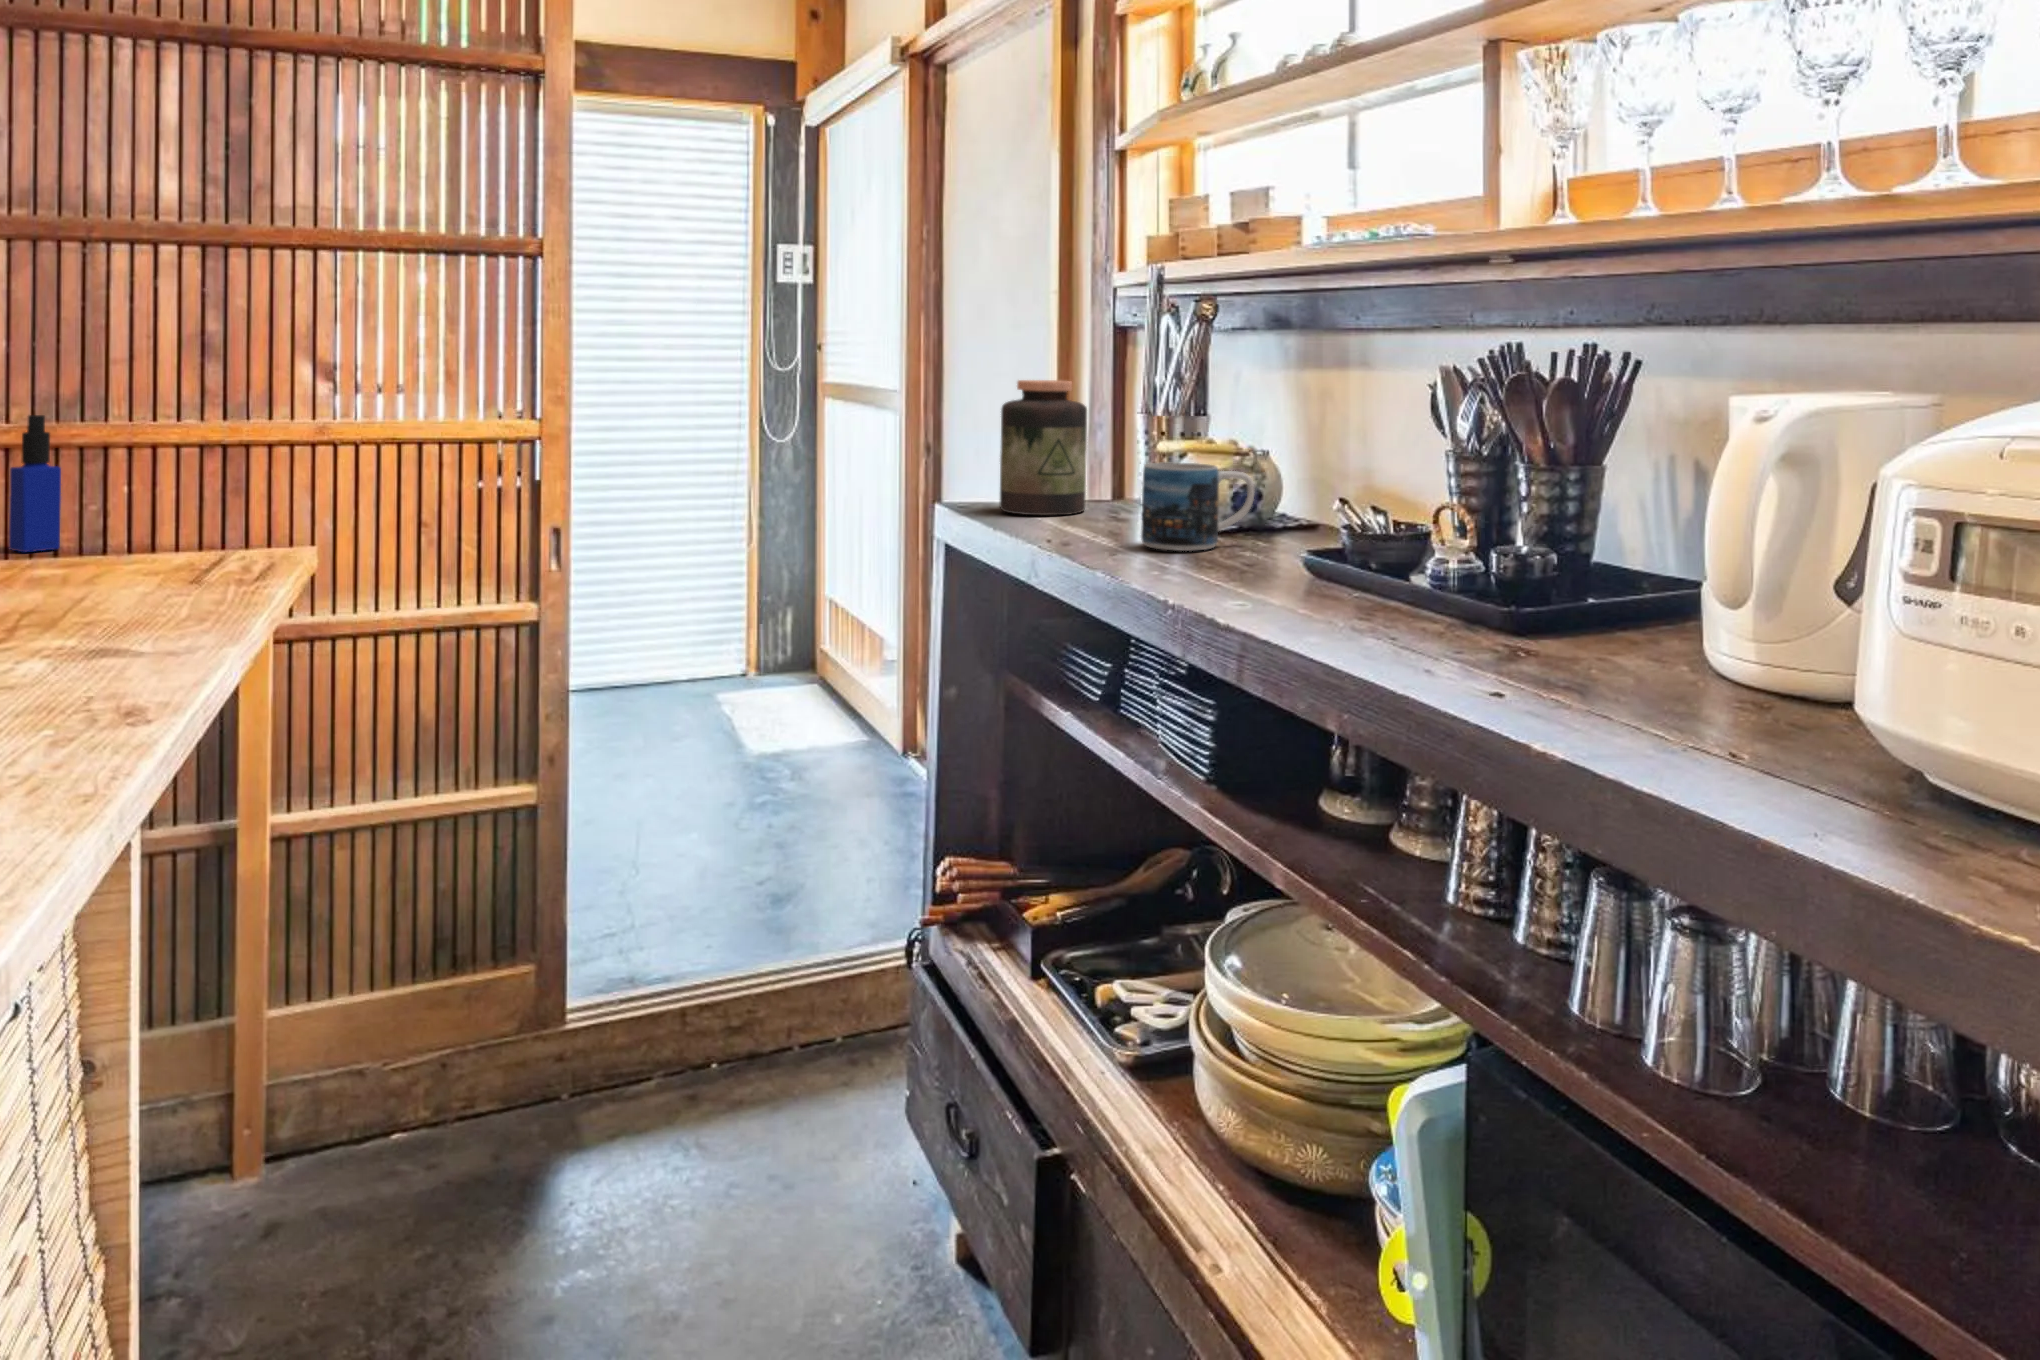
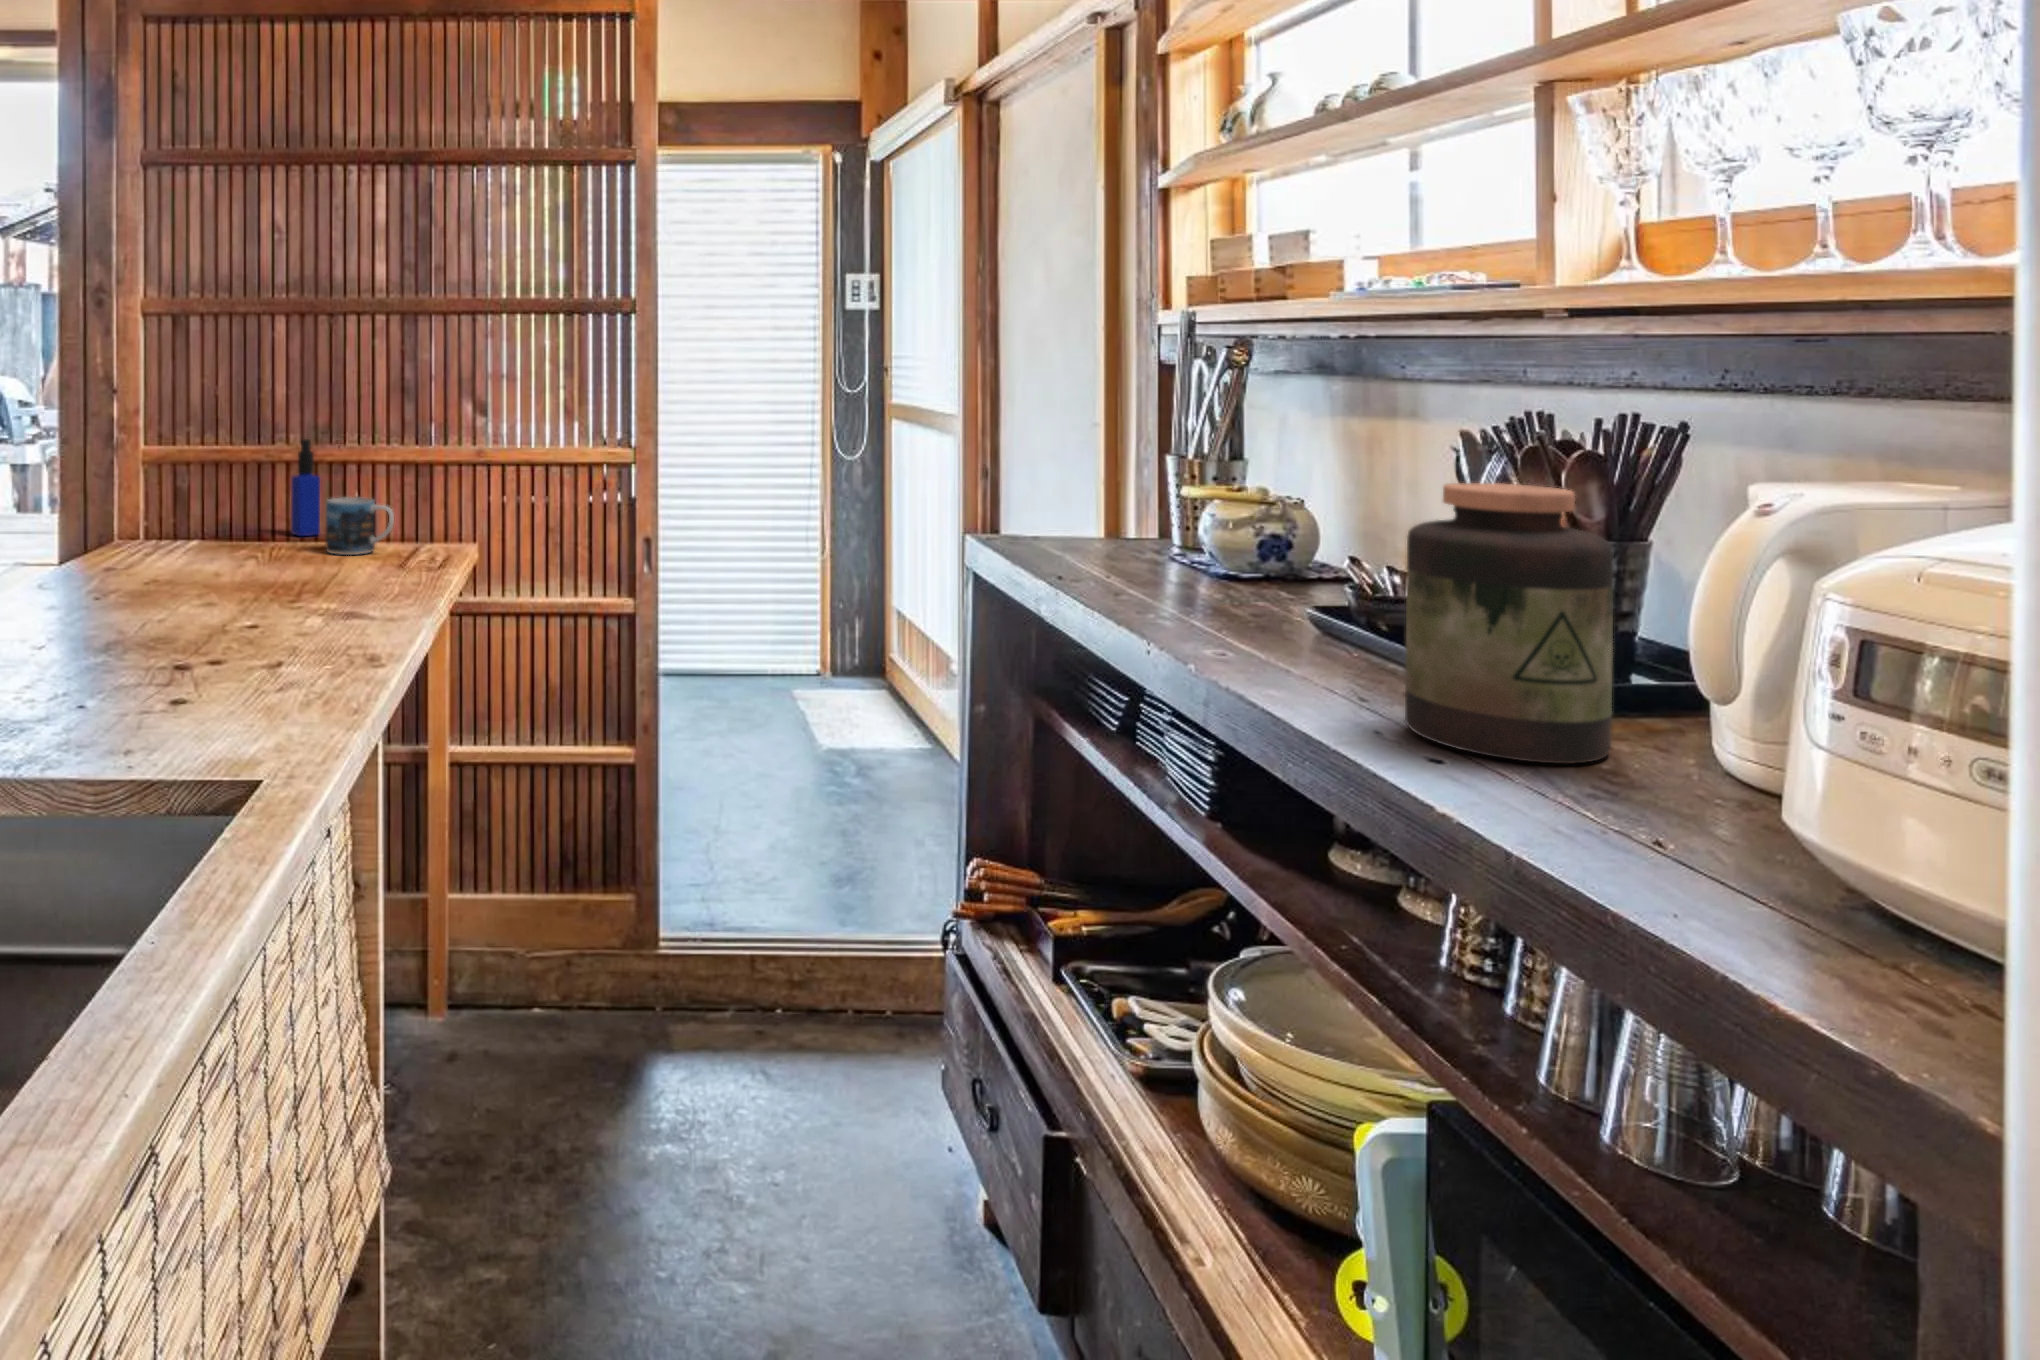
jar: present [1000,380,1087,515] -> present [1405,483,1614,764]
mug: present [1141,462,1255,551] -> present [326,497,394,555]

